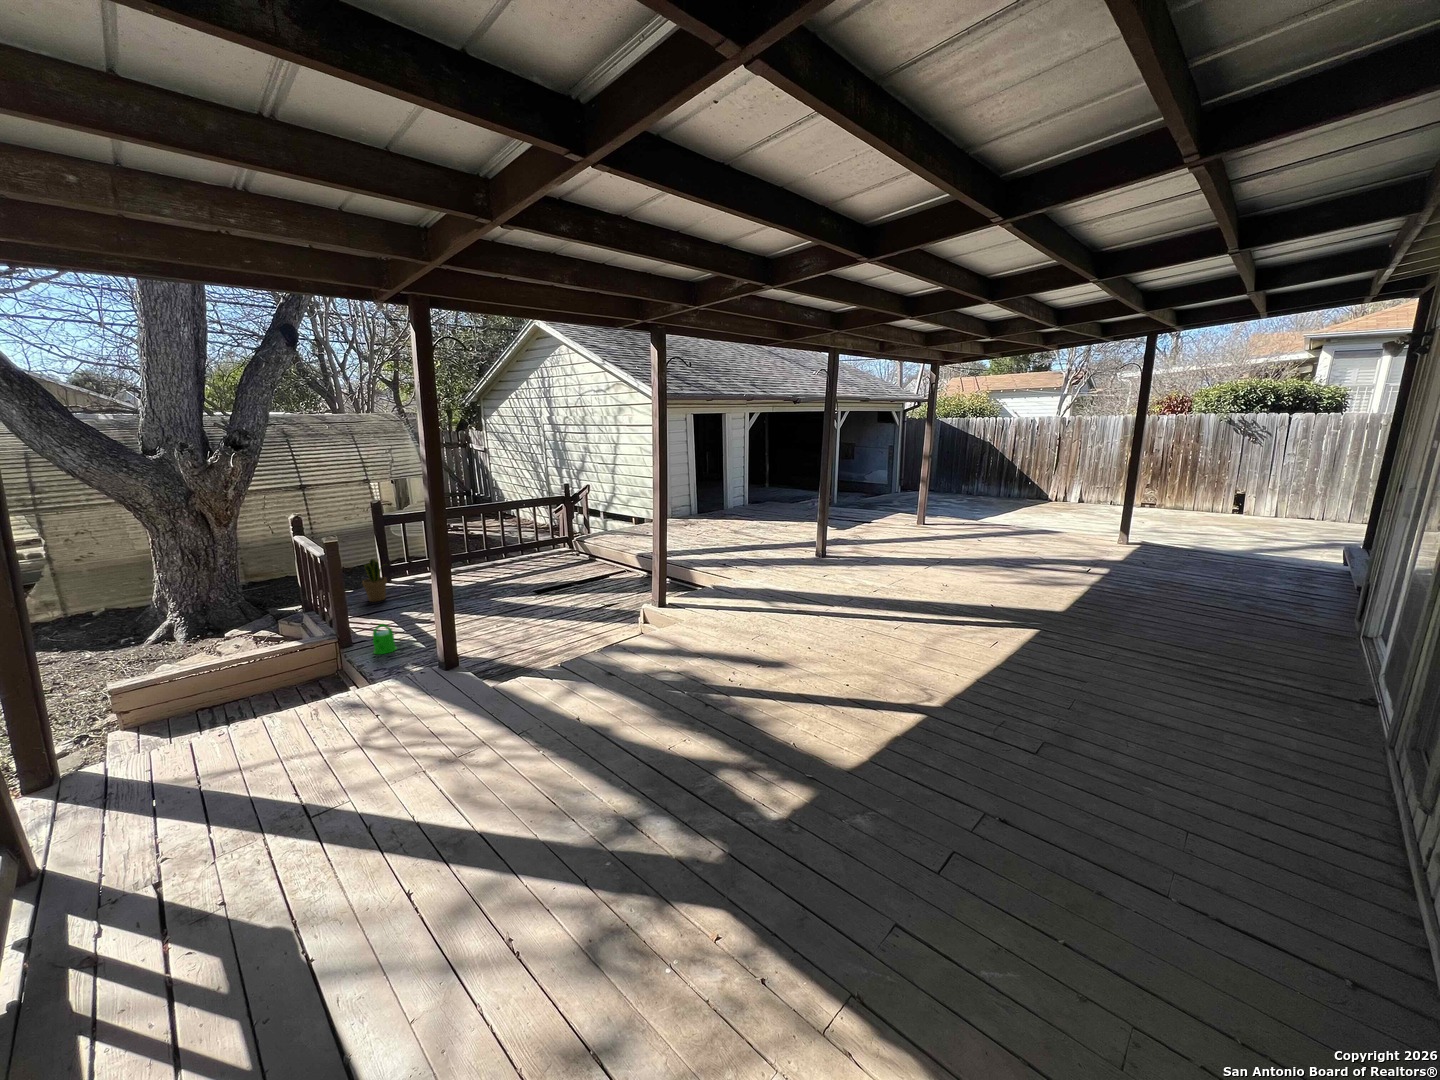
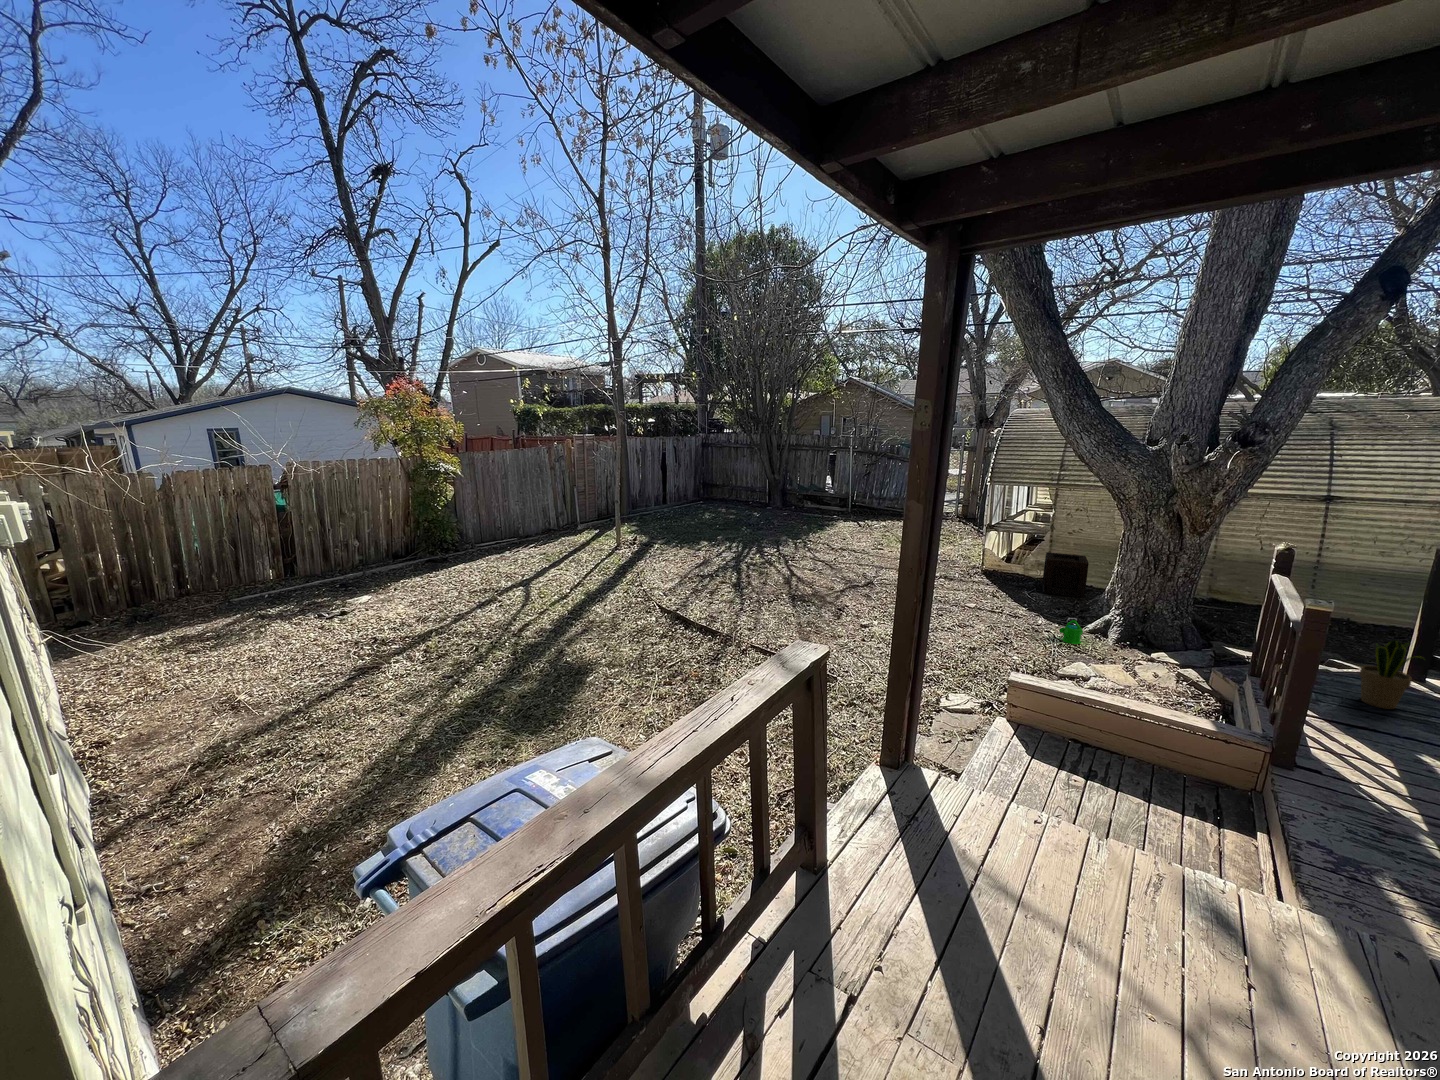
wooden crate: none [54,578,127,631] -> present [1042,552,1089,598]
watering can: present [373,624,397,654] -> present [1059,620,1083,644]

